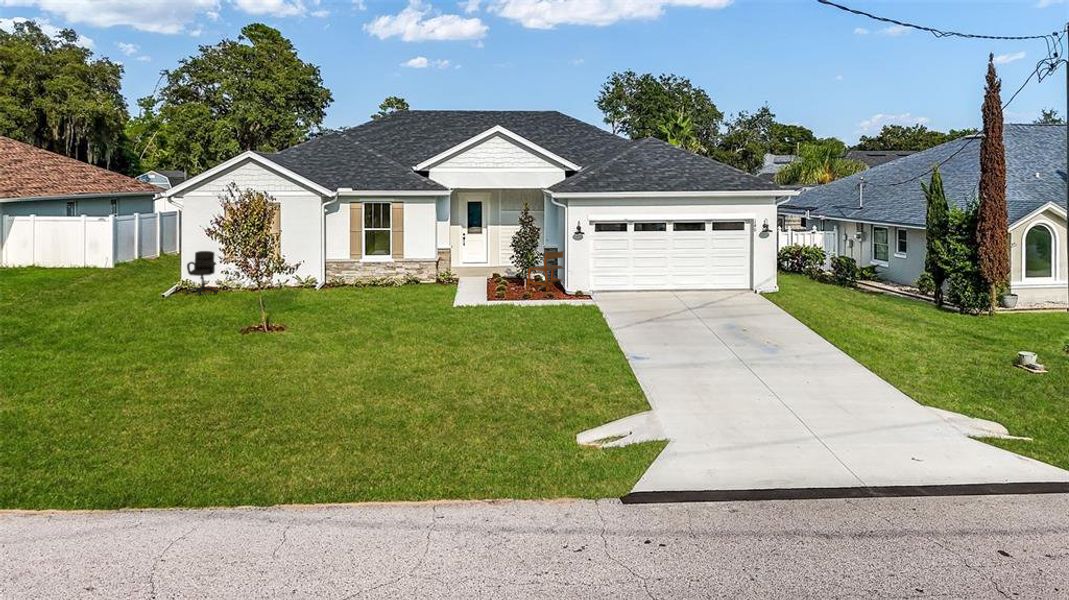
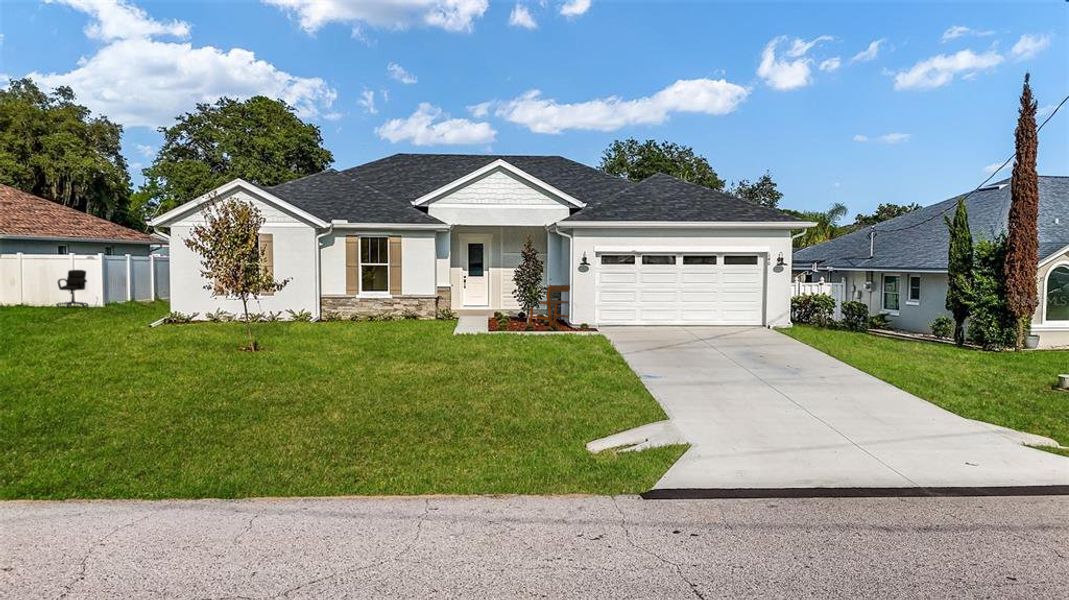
chair: present [186,251,218,295] -> present [56,270,88,308]

